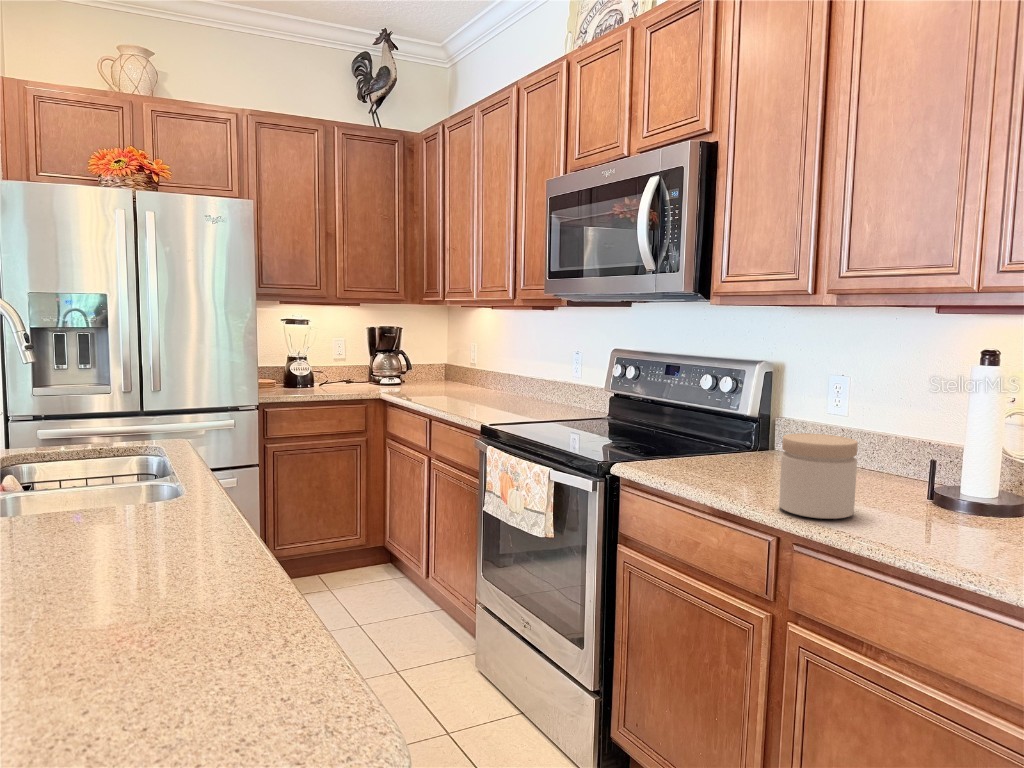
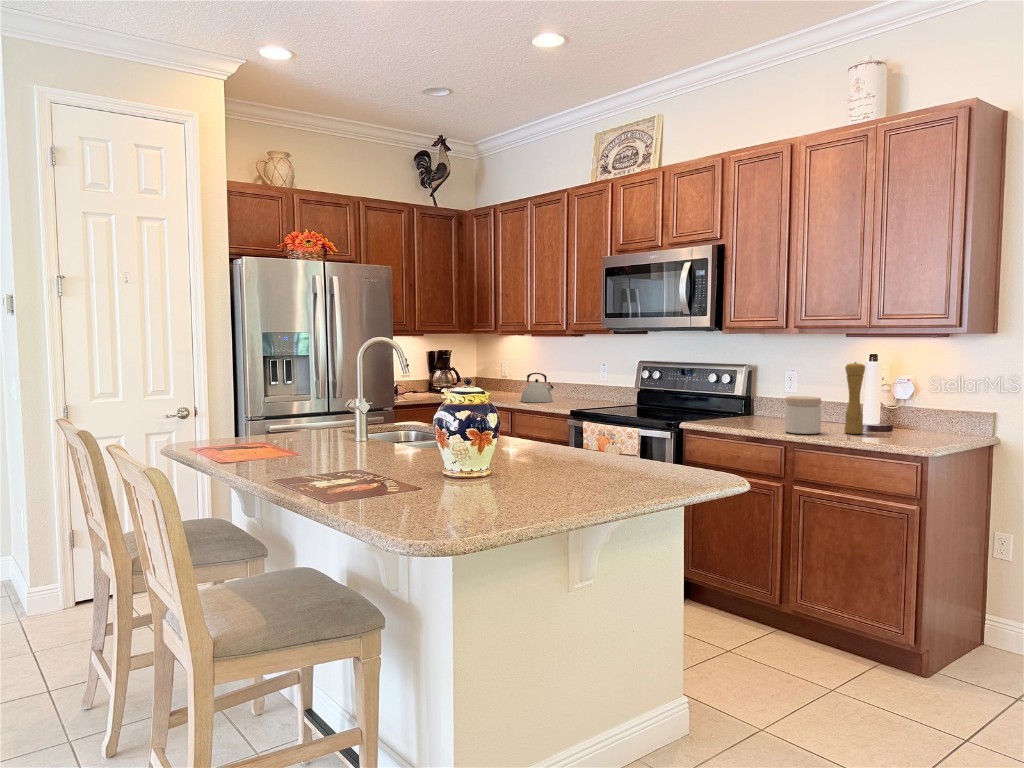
kettle: none [458,361,504,405] -> present [521,373,553,402]
pepper mill: none [908,368,962,526] -> present [845,362,865,434]

